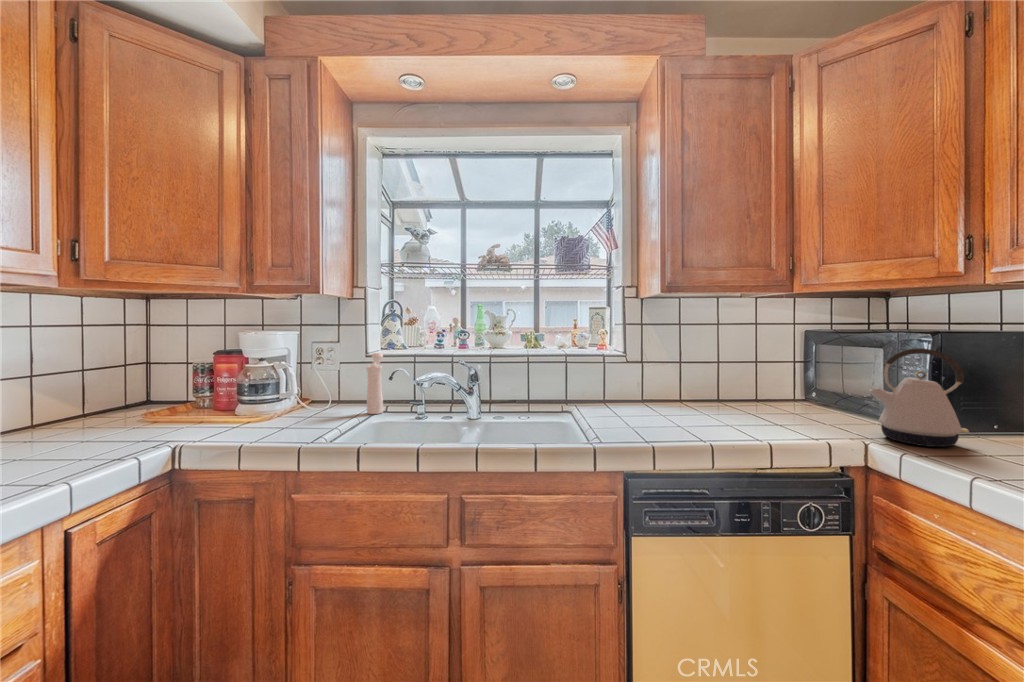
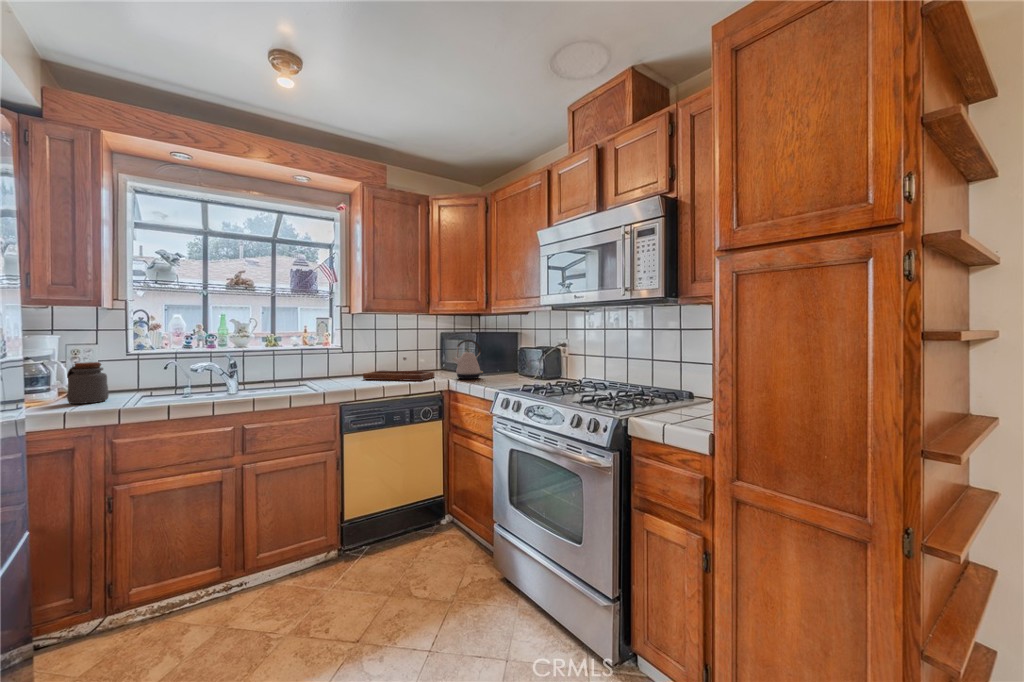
pepper mill: present [366,353,383,414] -> none [137,350,155,395]
jar: none [282,370,326,426] -> present [67,362,109,404]
tray: none [661,378,811,435] -> present [363,357,435,381]

